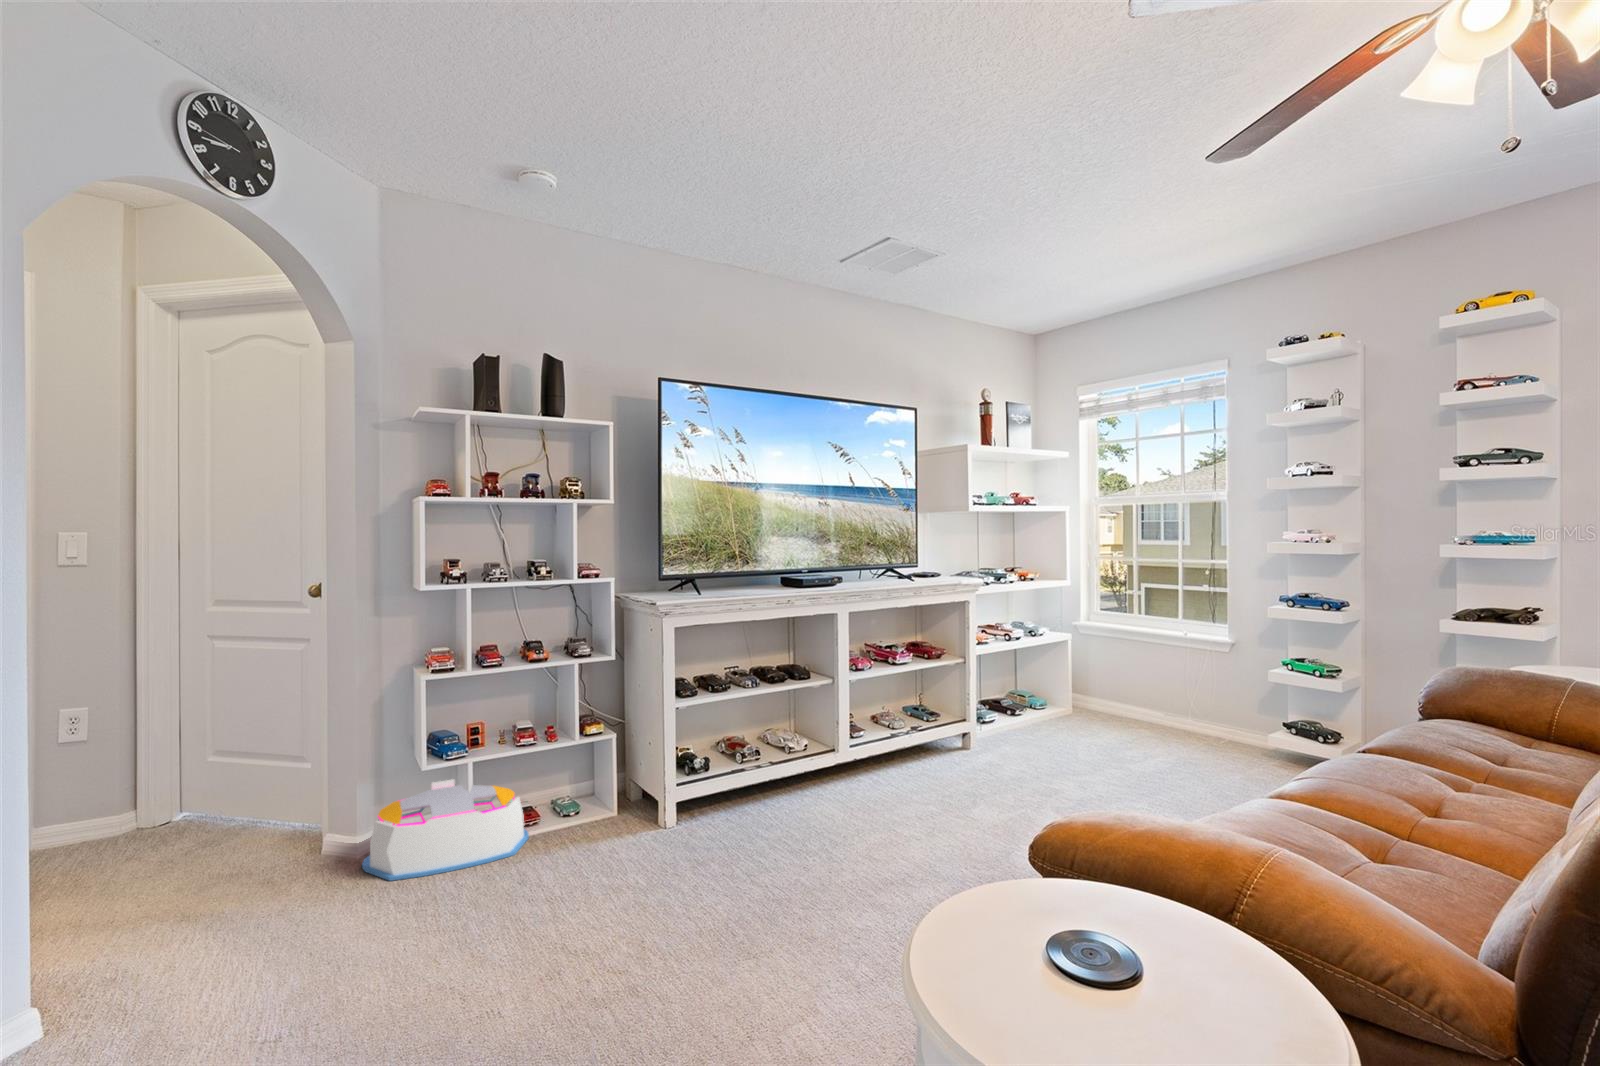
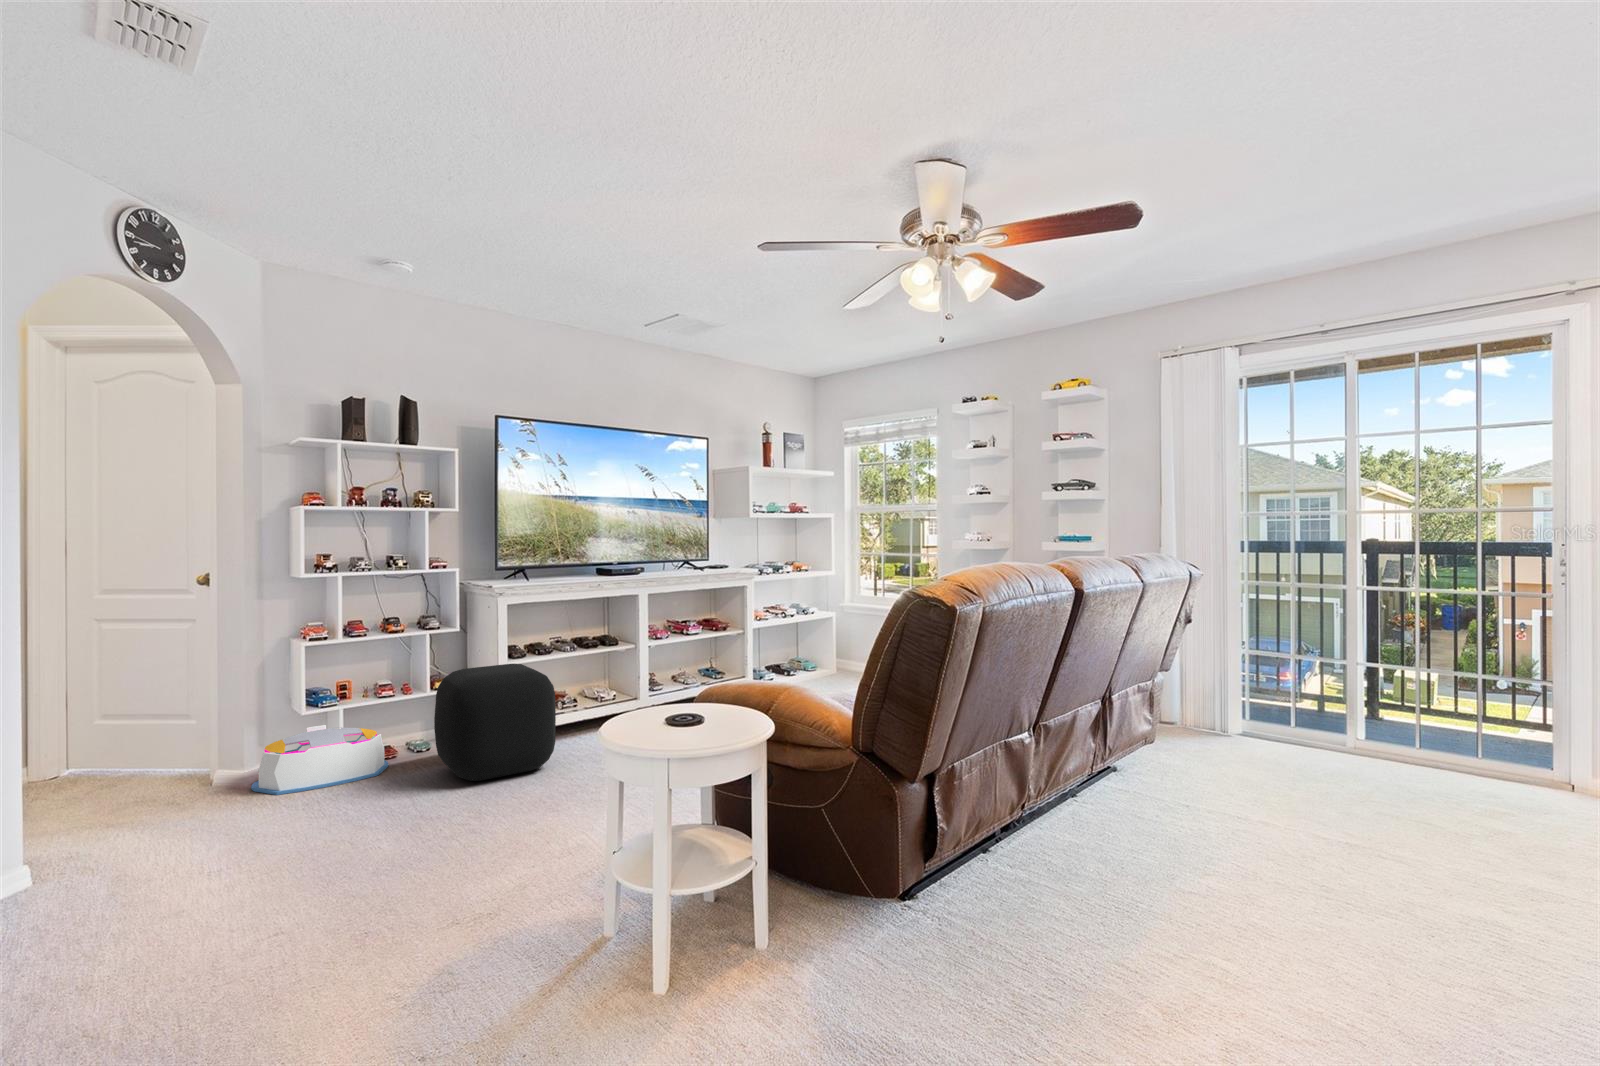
ottoman: none [585,709,742,879] -> present [434,664,556,781]

